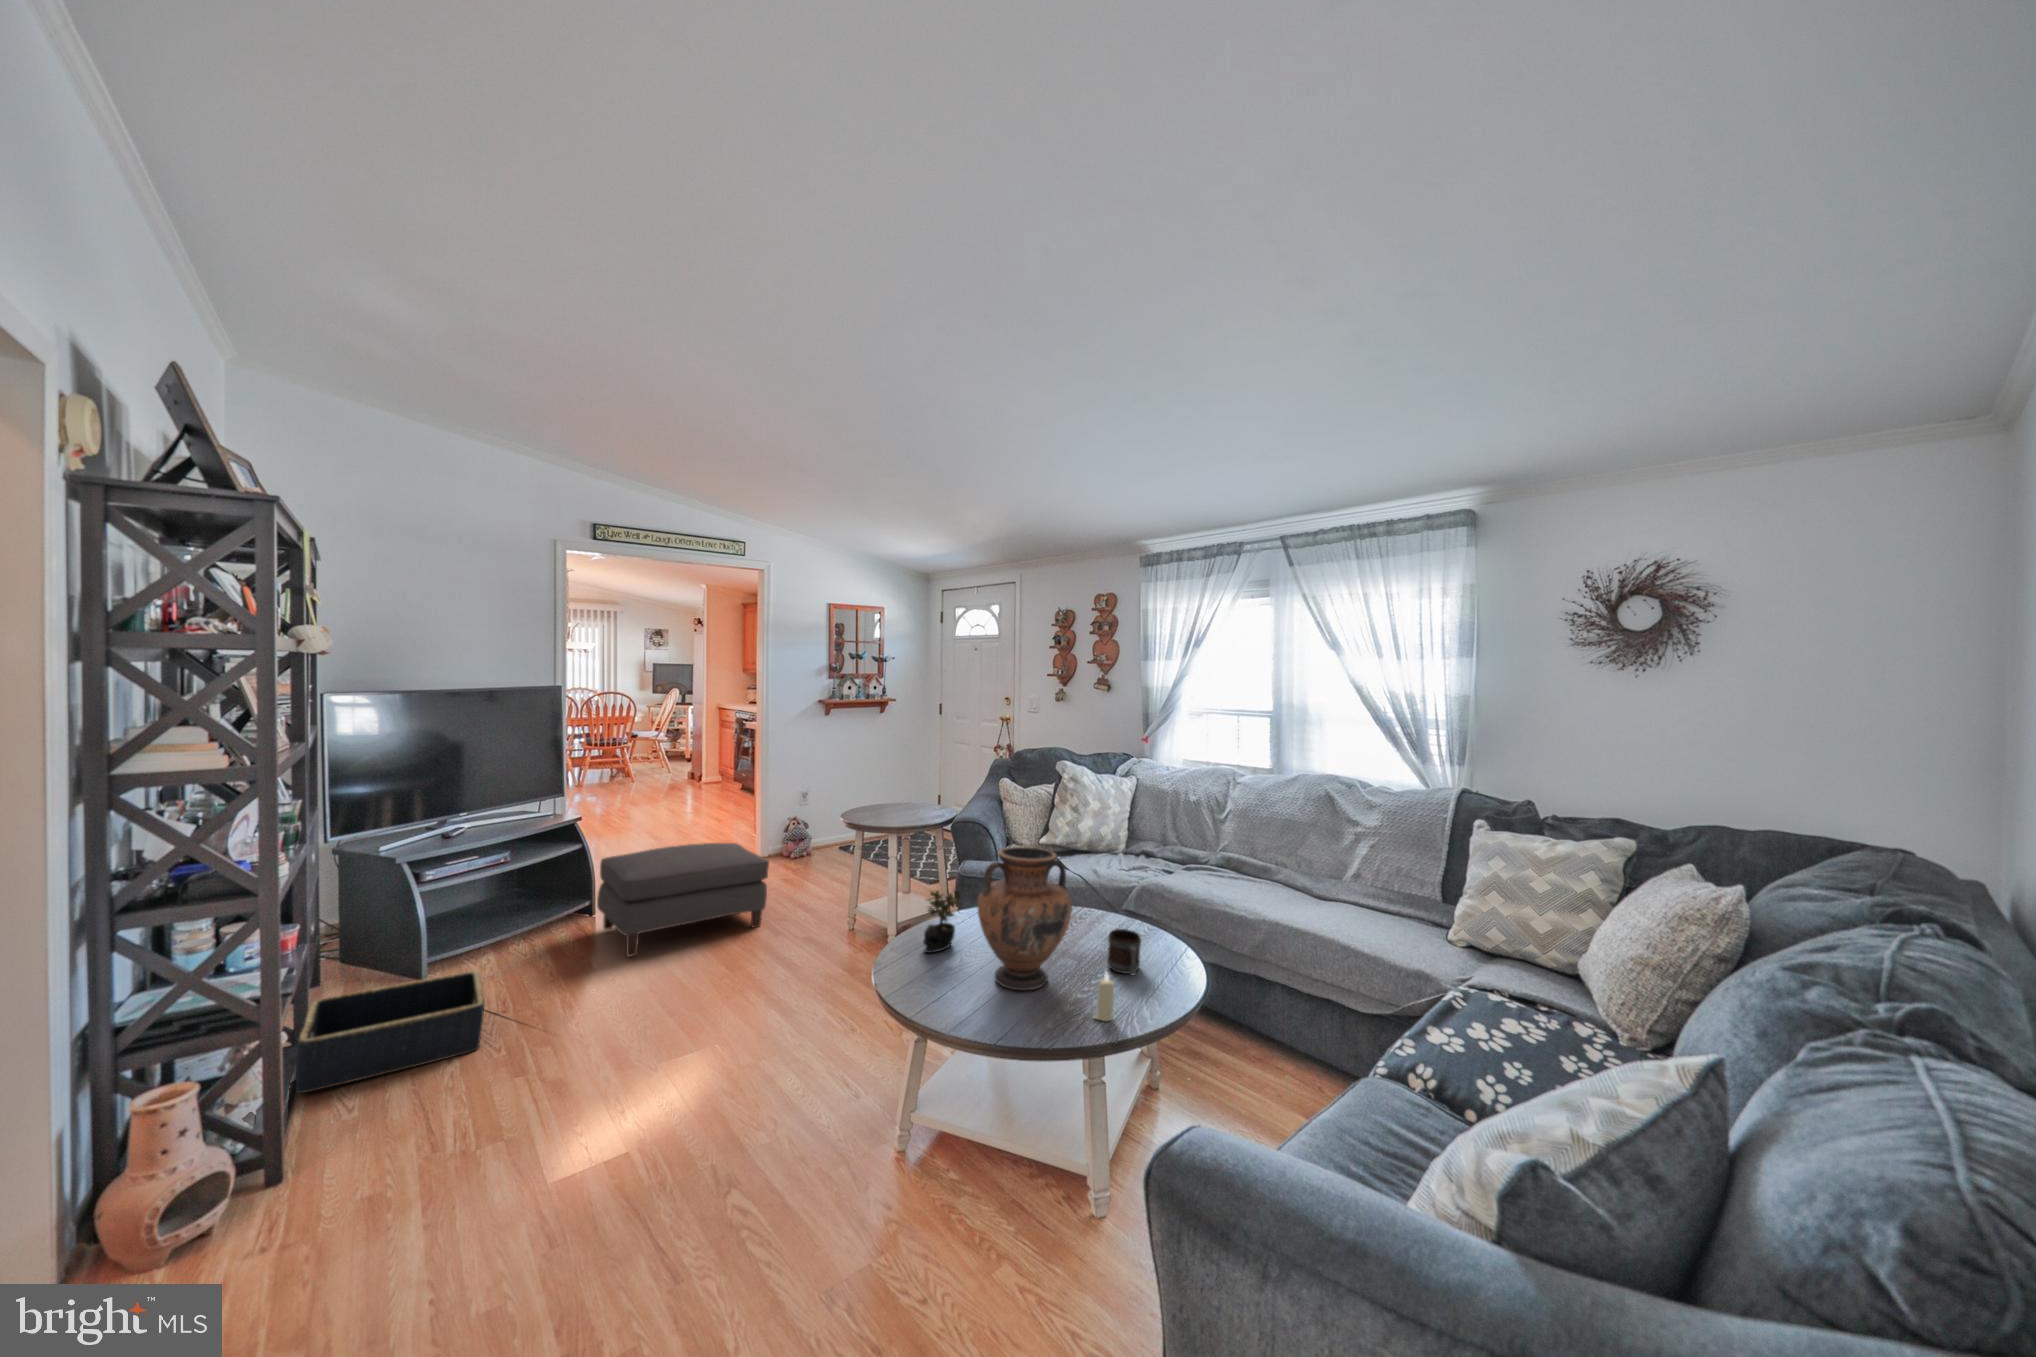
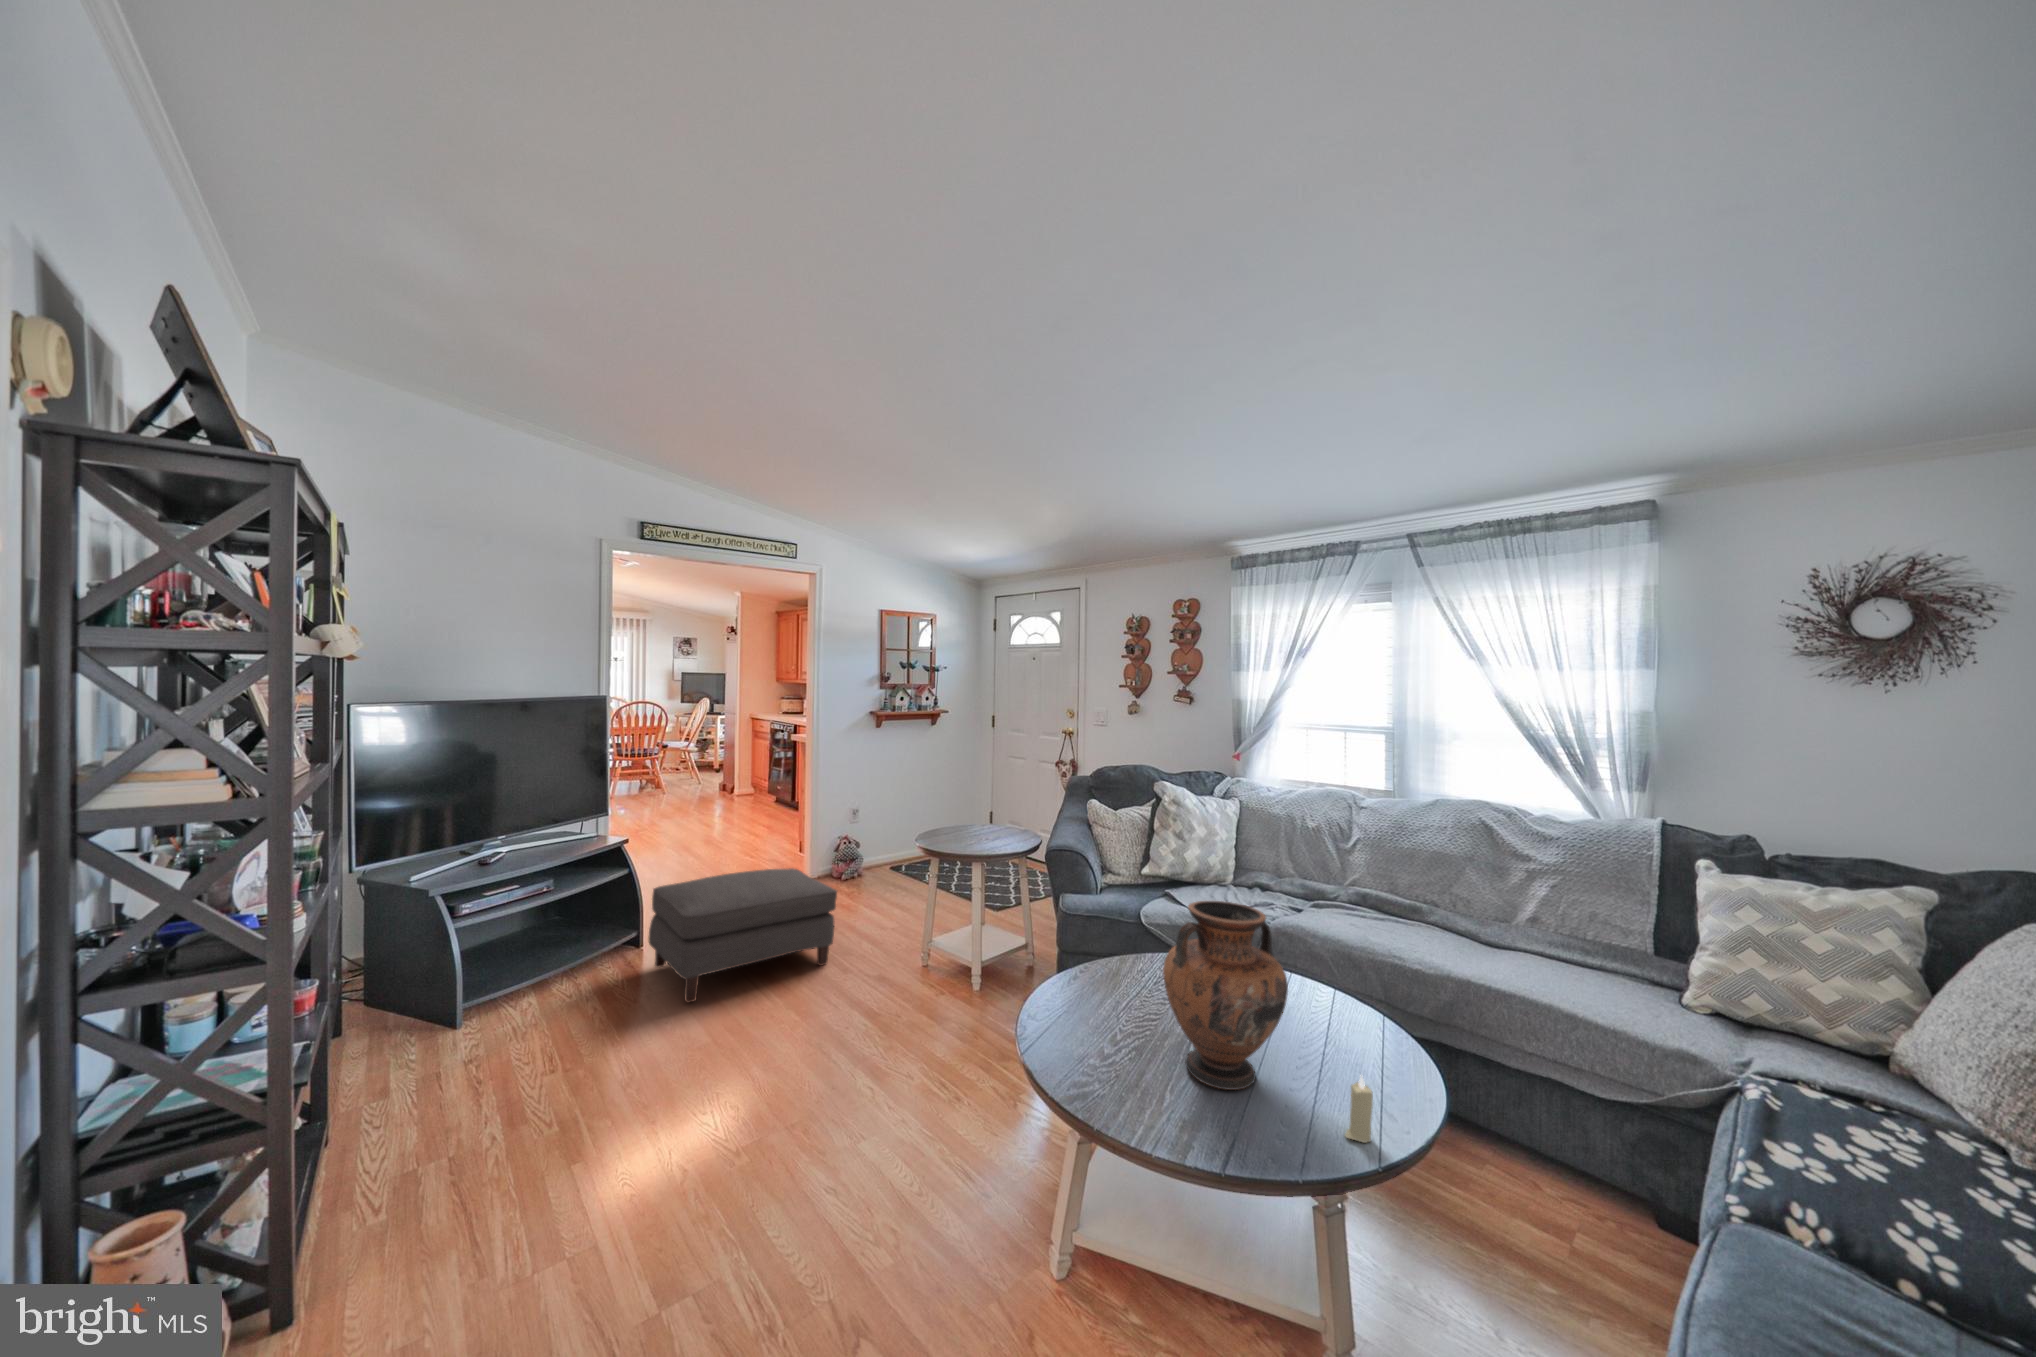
succulent plant: present [923,890,962,953] -> none [1077,944,1124,1029]
mug: present [1107,929,1141,975] -> none [1316,1003,1367,1068]
basket: present [296,971,484,1093] -> none [310,1027,533,1193]

